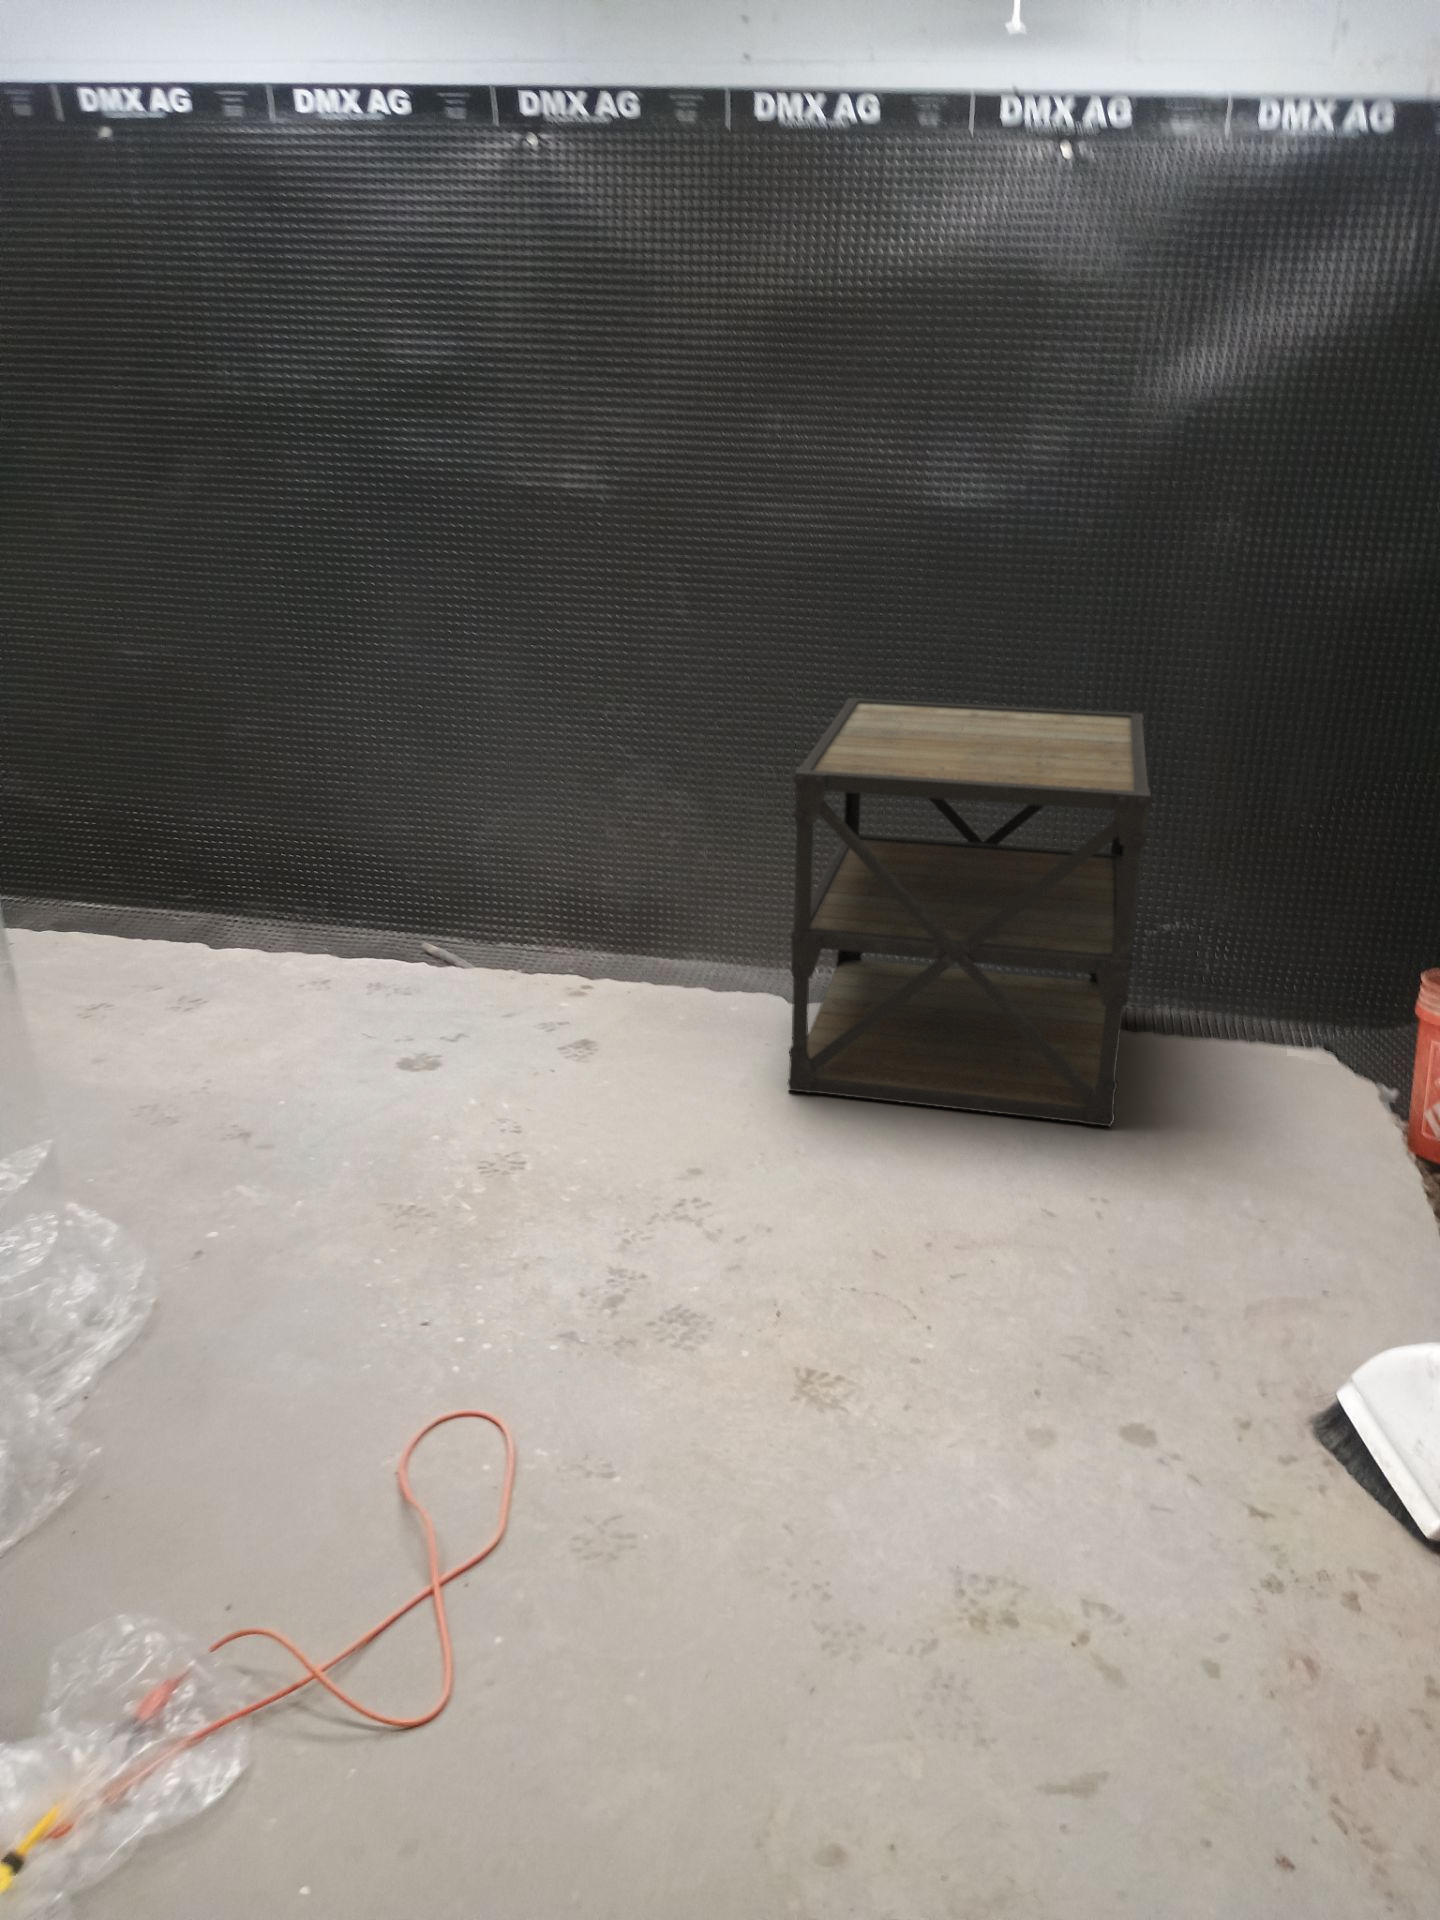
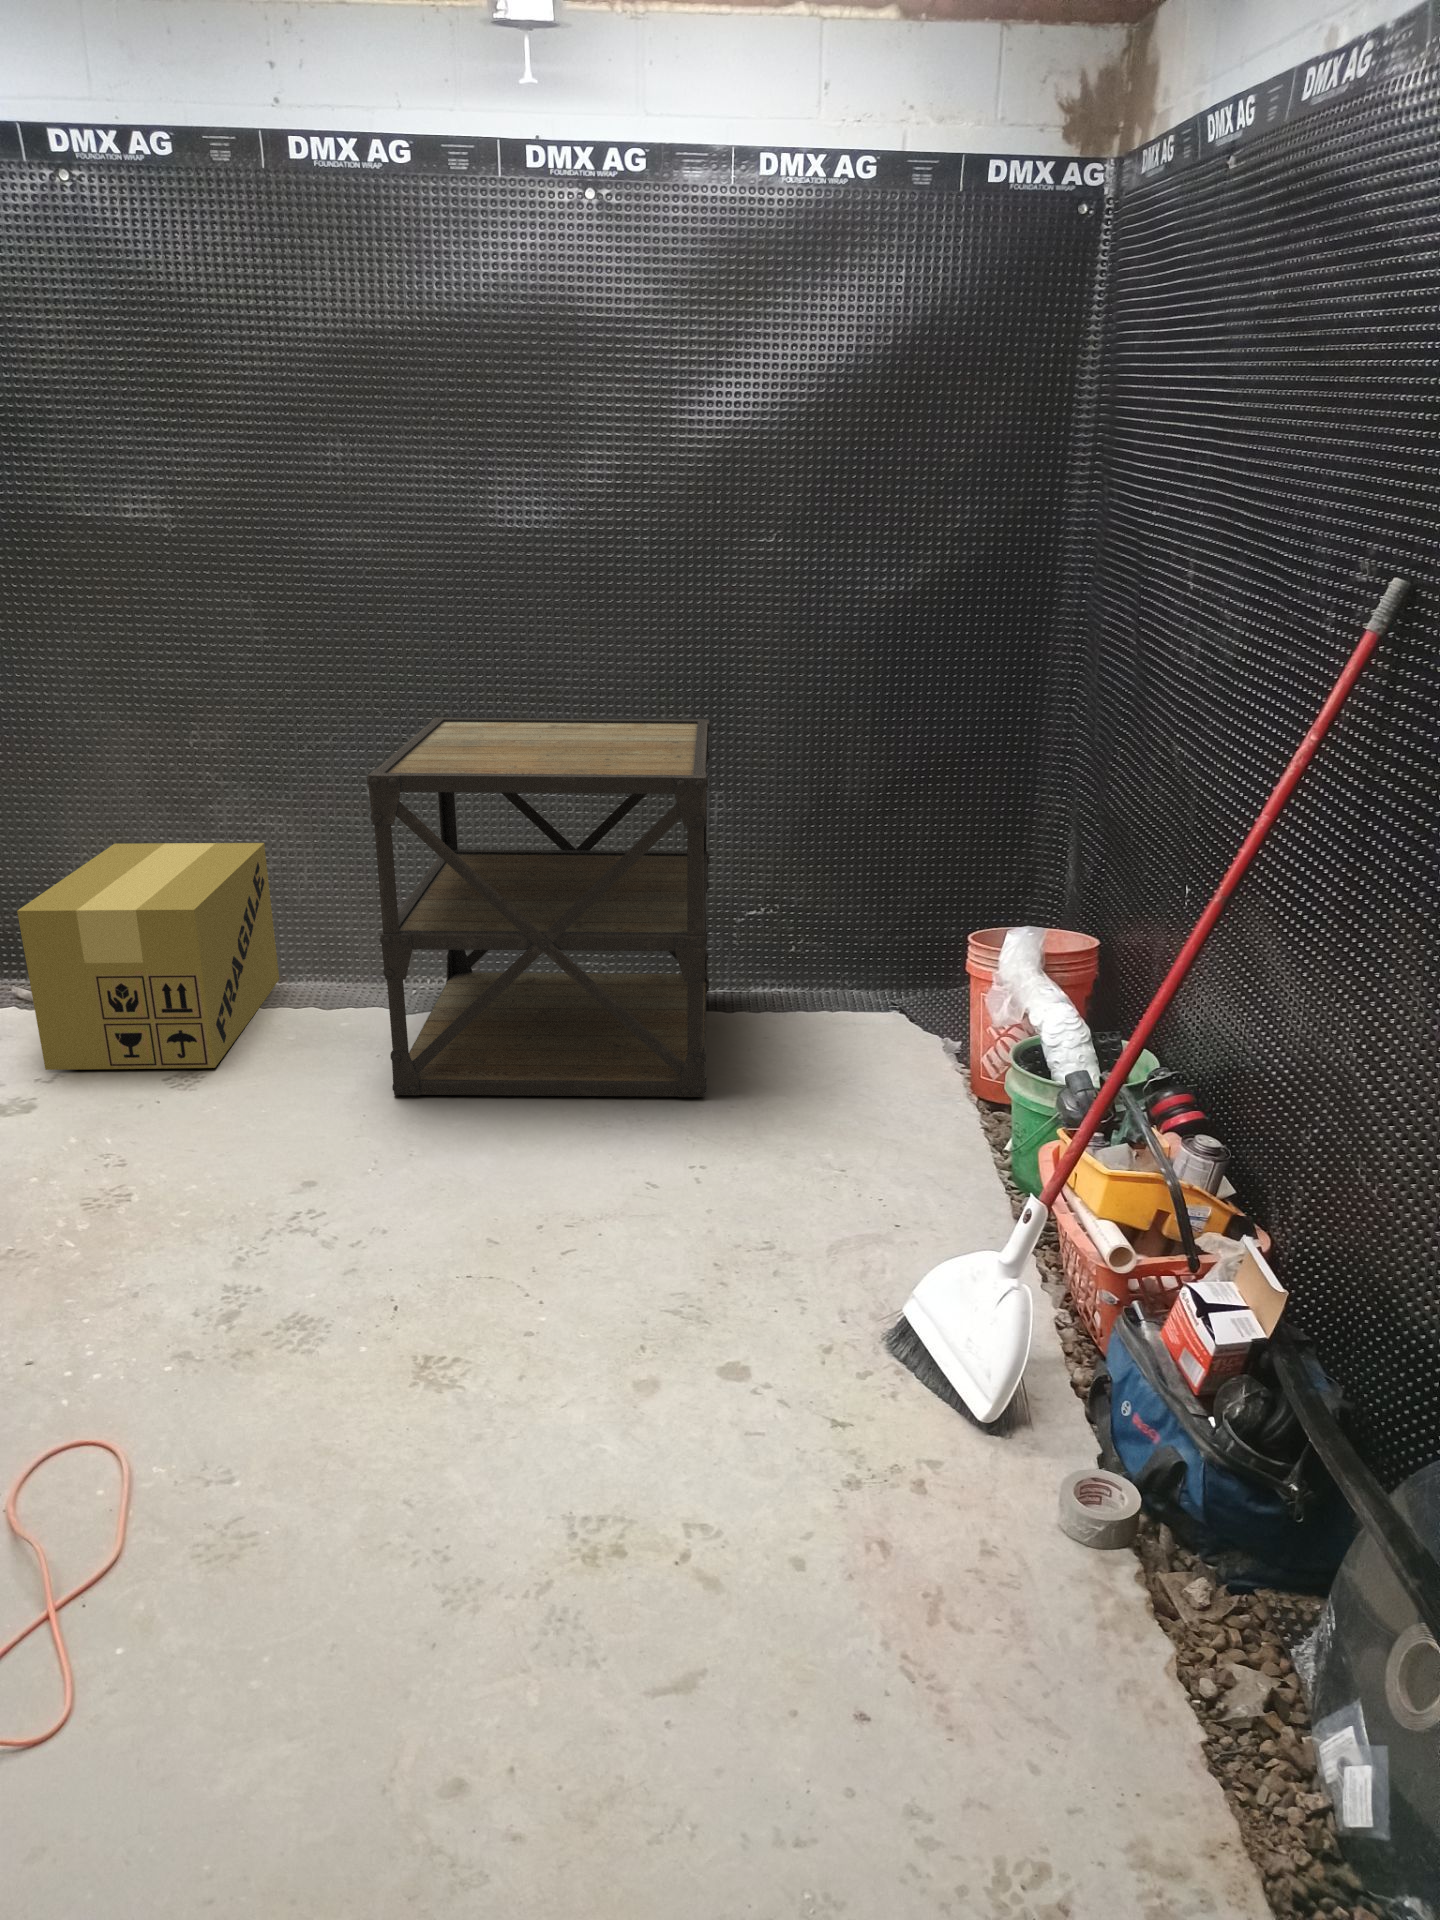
cardboard box: none [446,806,668,1043] -> present [17,843,279,1070]

